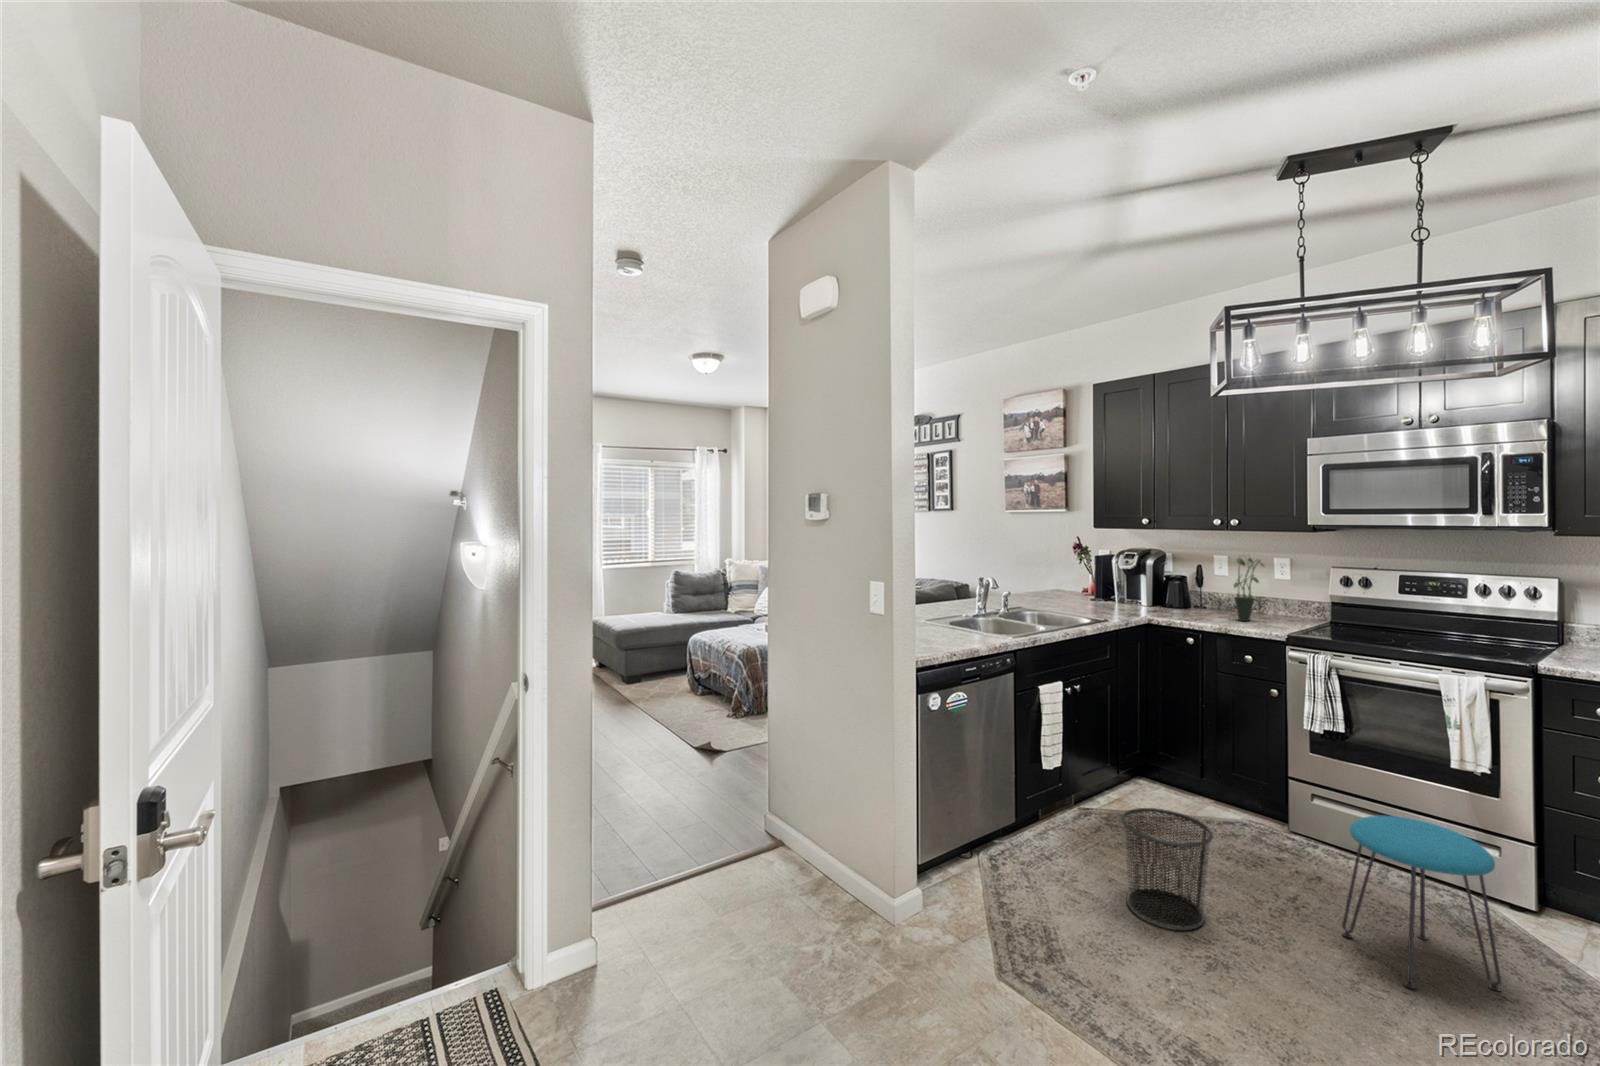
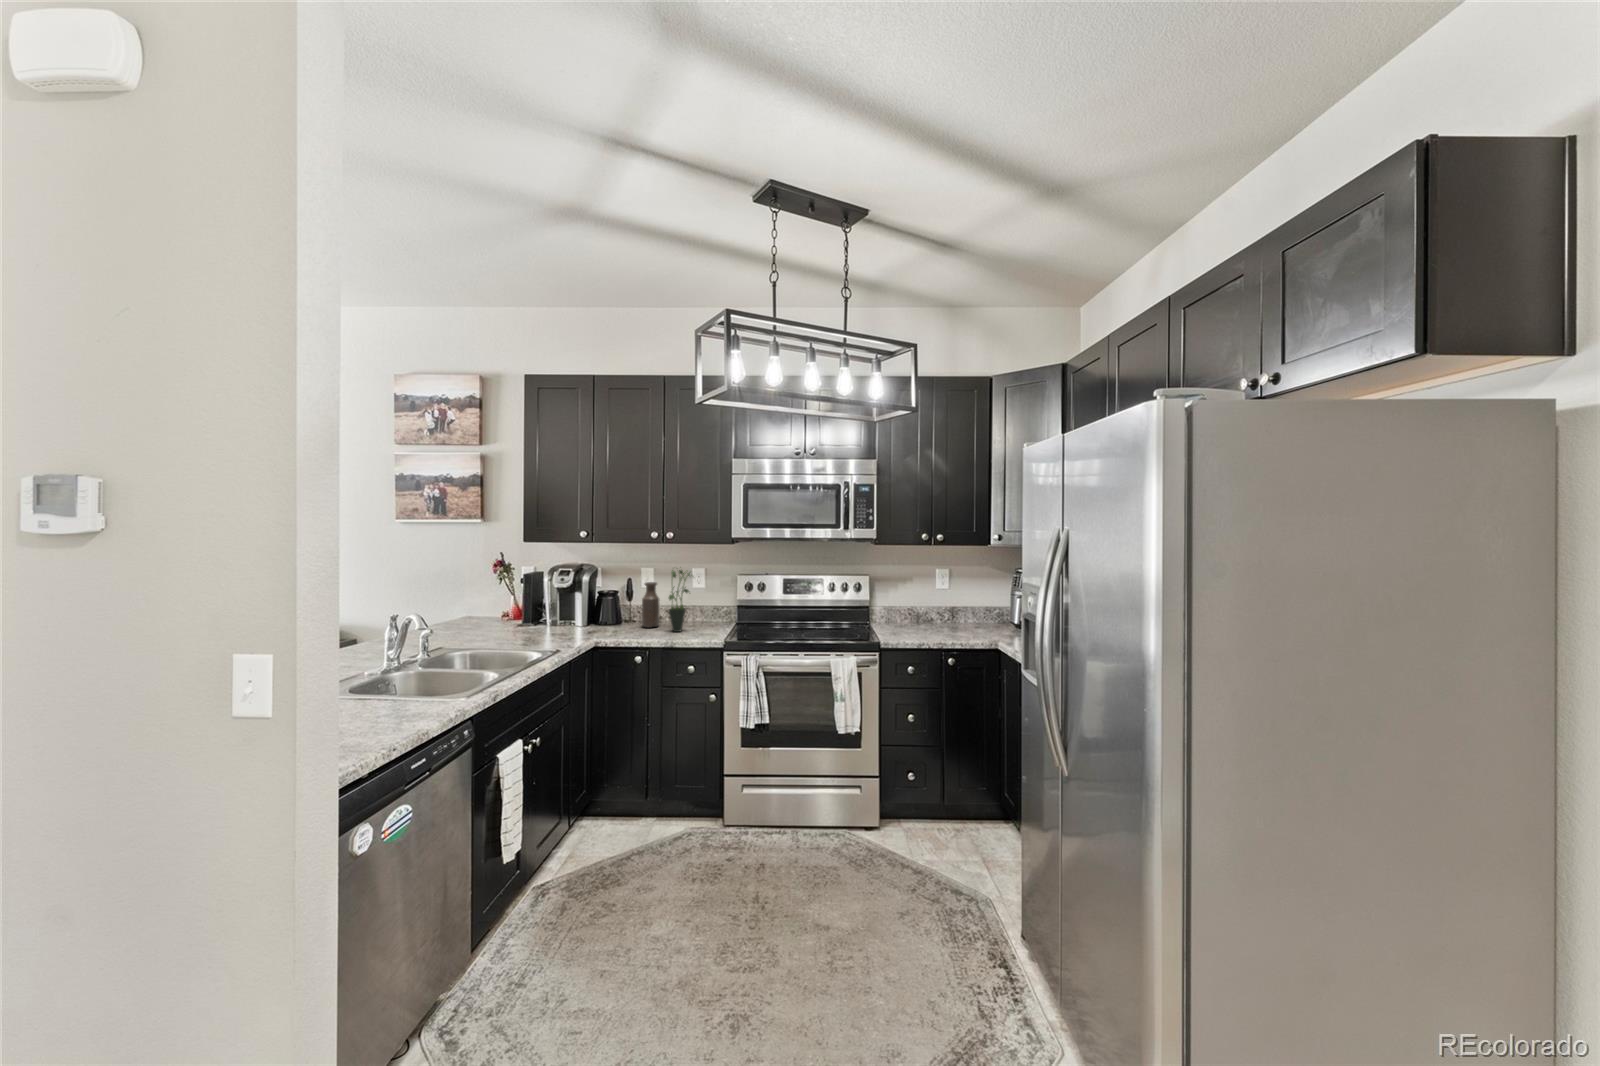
bottle: none [1208,570,1228,615] -> present [642,582,659,627]
waste bin: present [1121,808,1213,930] -> none [618,864,712,1011]
stool: present [1342,816,1501,991] -> none [802,795,902,951]

